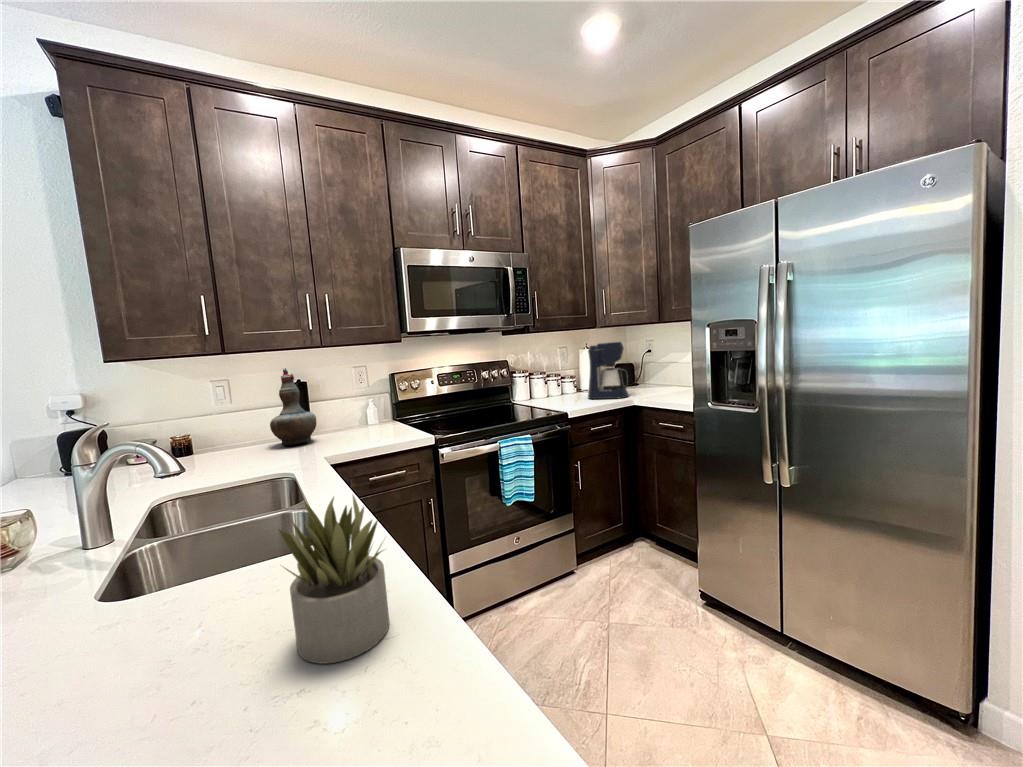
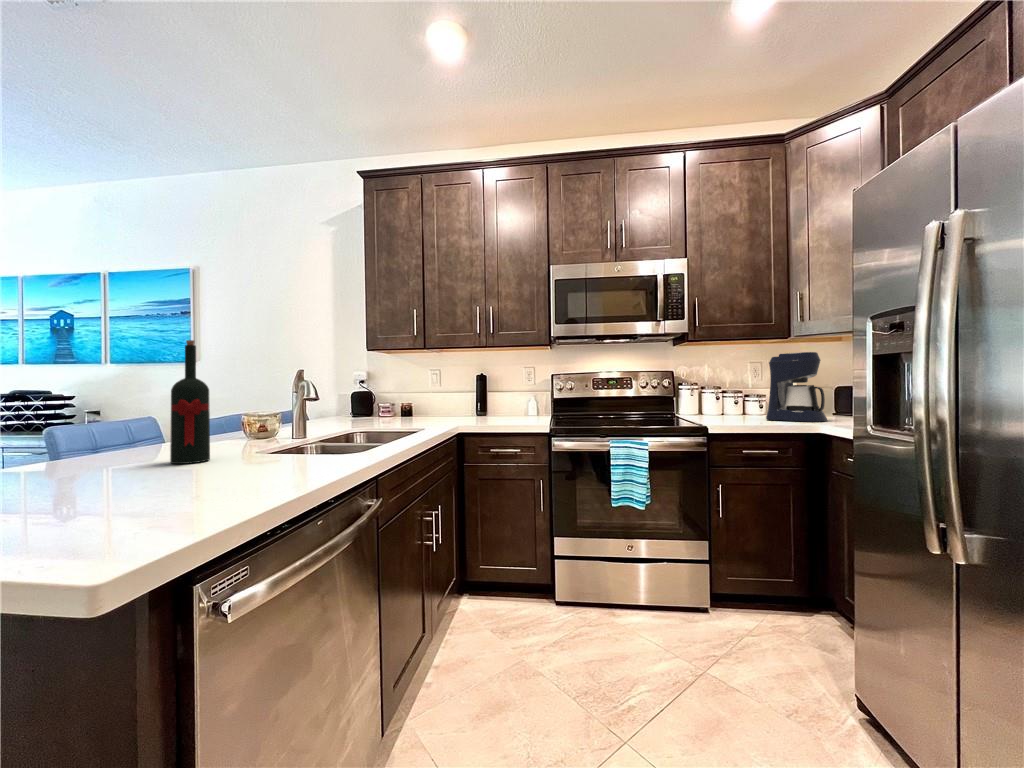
decorative vase: present [270,368,316,446] -> none [449,362,481,419]
wine bottle: none [114,451,216,713] -> present [170,340,210,464]
succulent plant: present [278,496,389,664] -> none [225,379,288,468]

